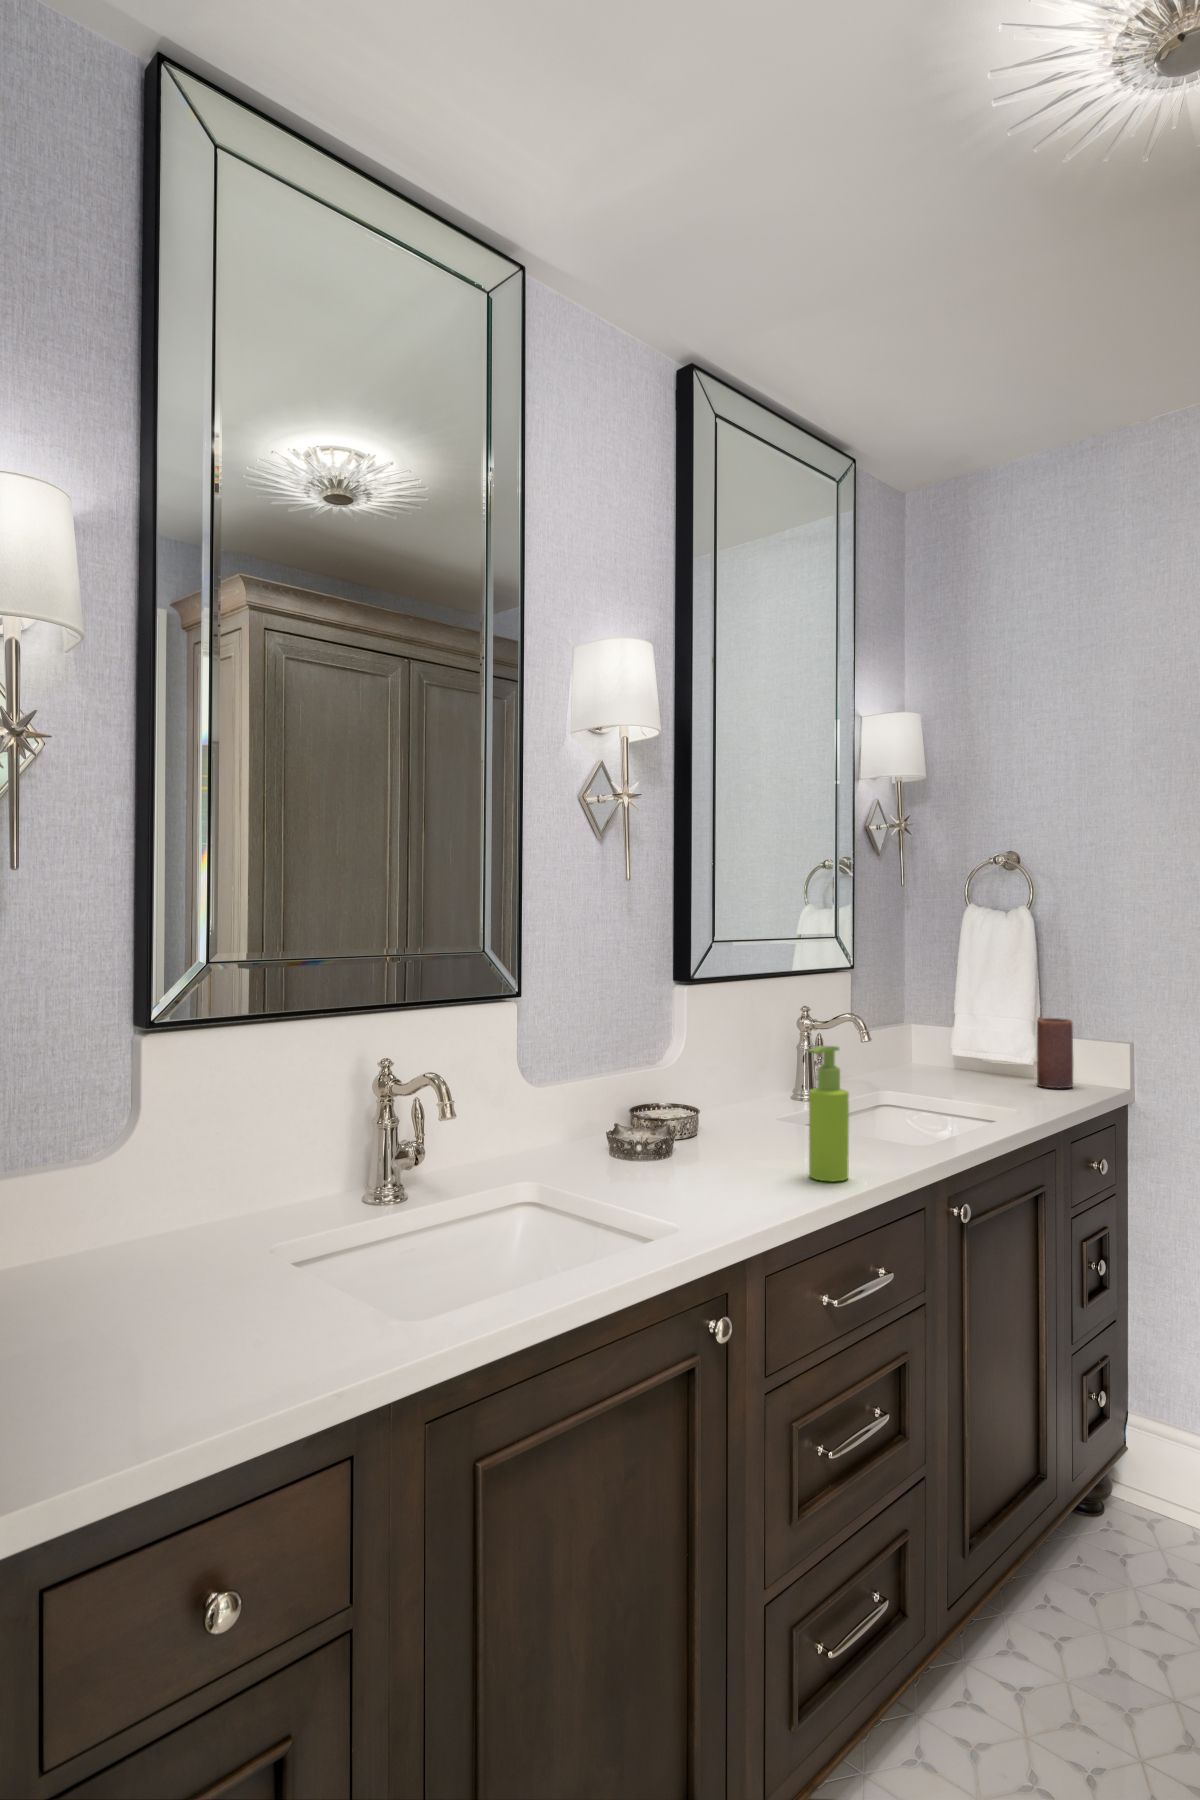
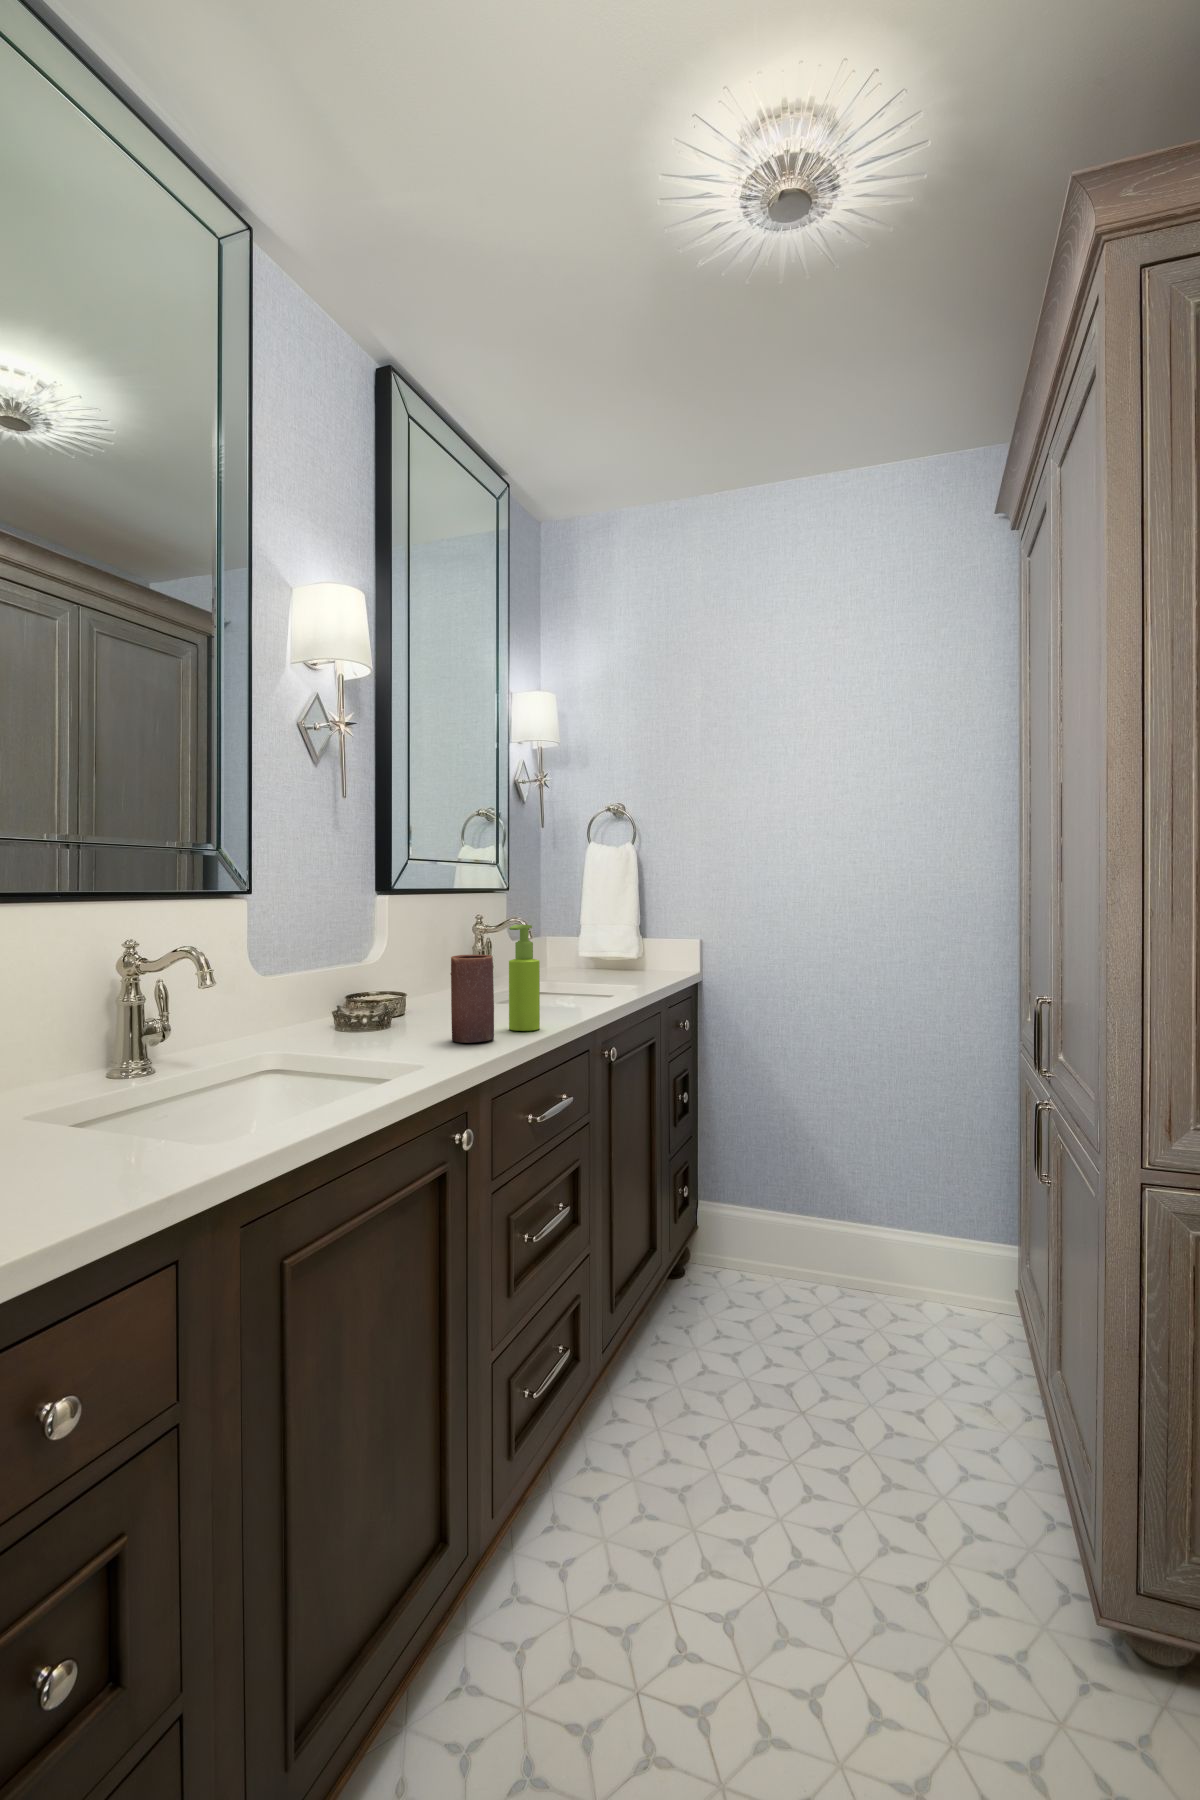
candle: present [1037,1018,1073,1088] -> present [450,955,494,1043]

